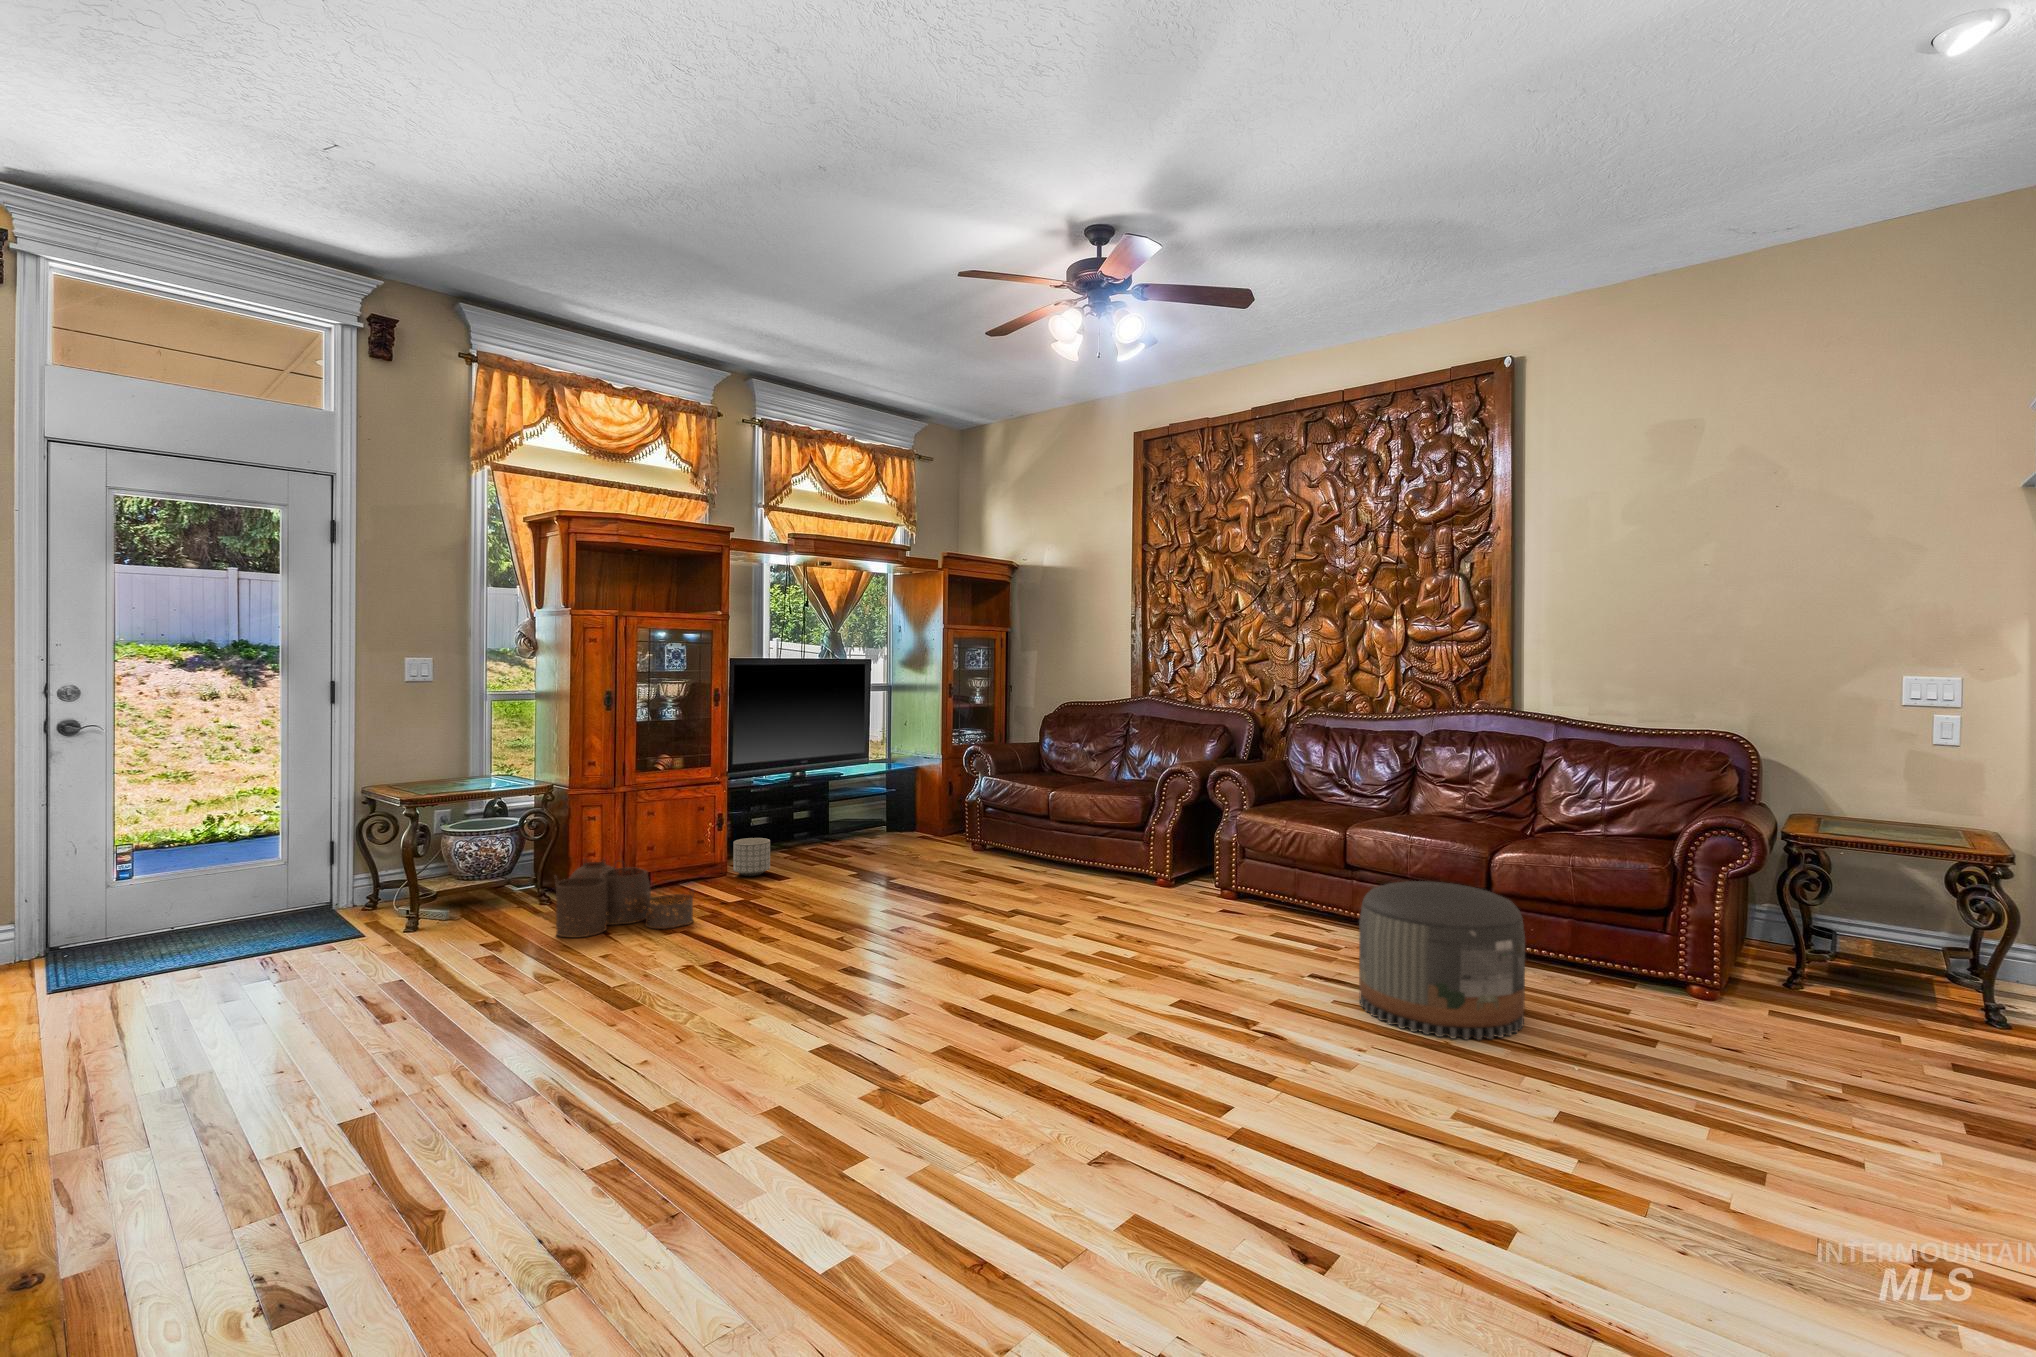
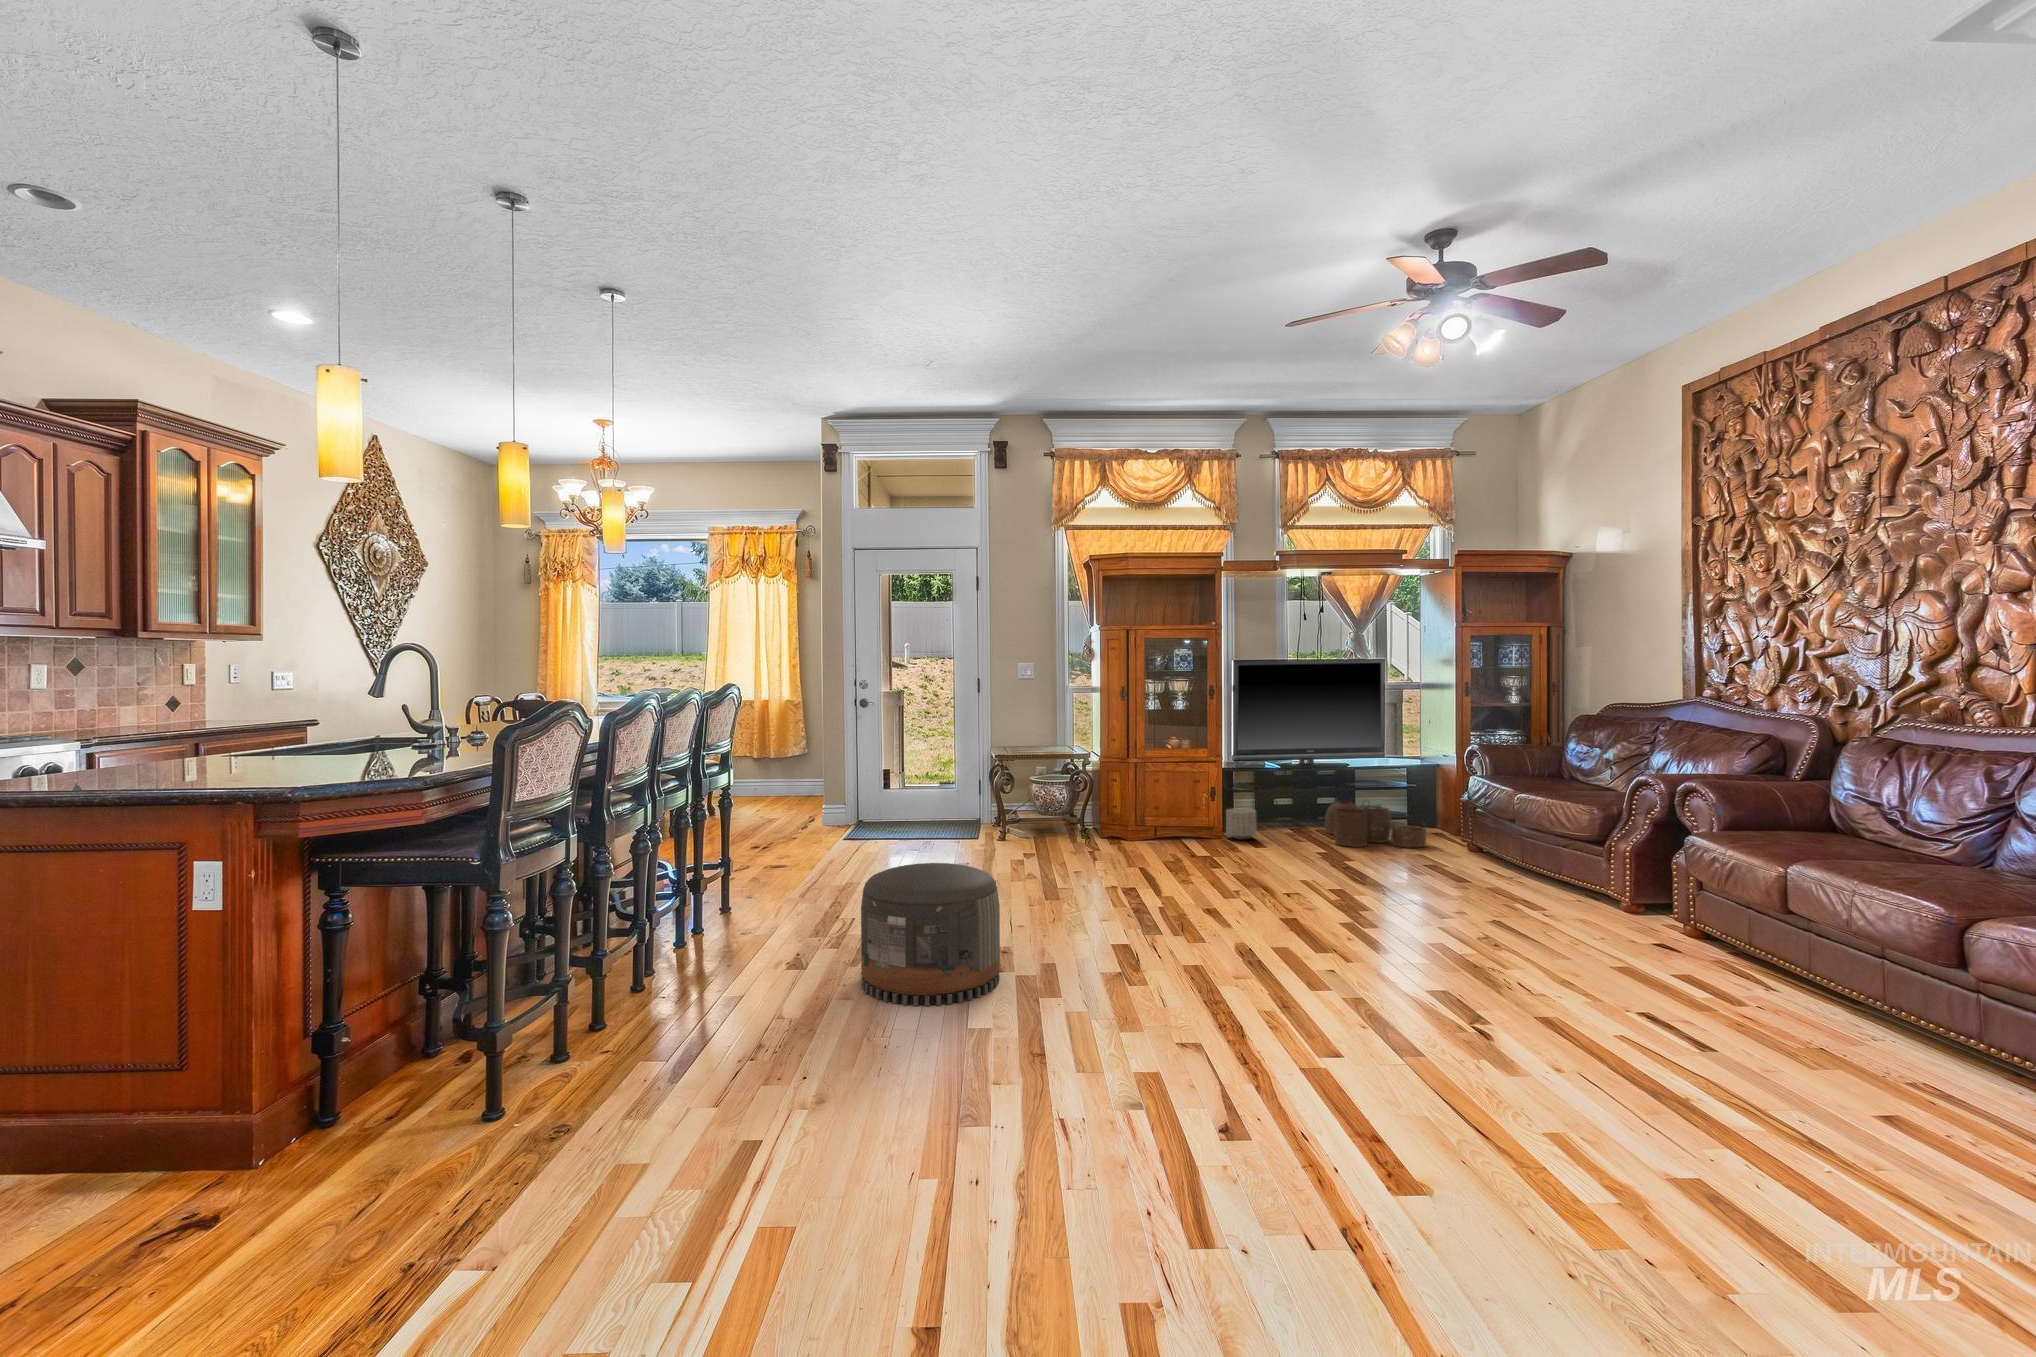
woven basket: present [555,859,694,937] -> present [1325,799,1426,848]
pouf: present [1359,881,1525,1040] -> present [861,863,1000,1006]

